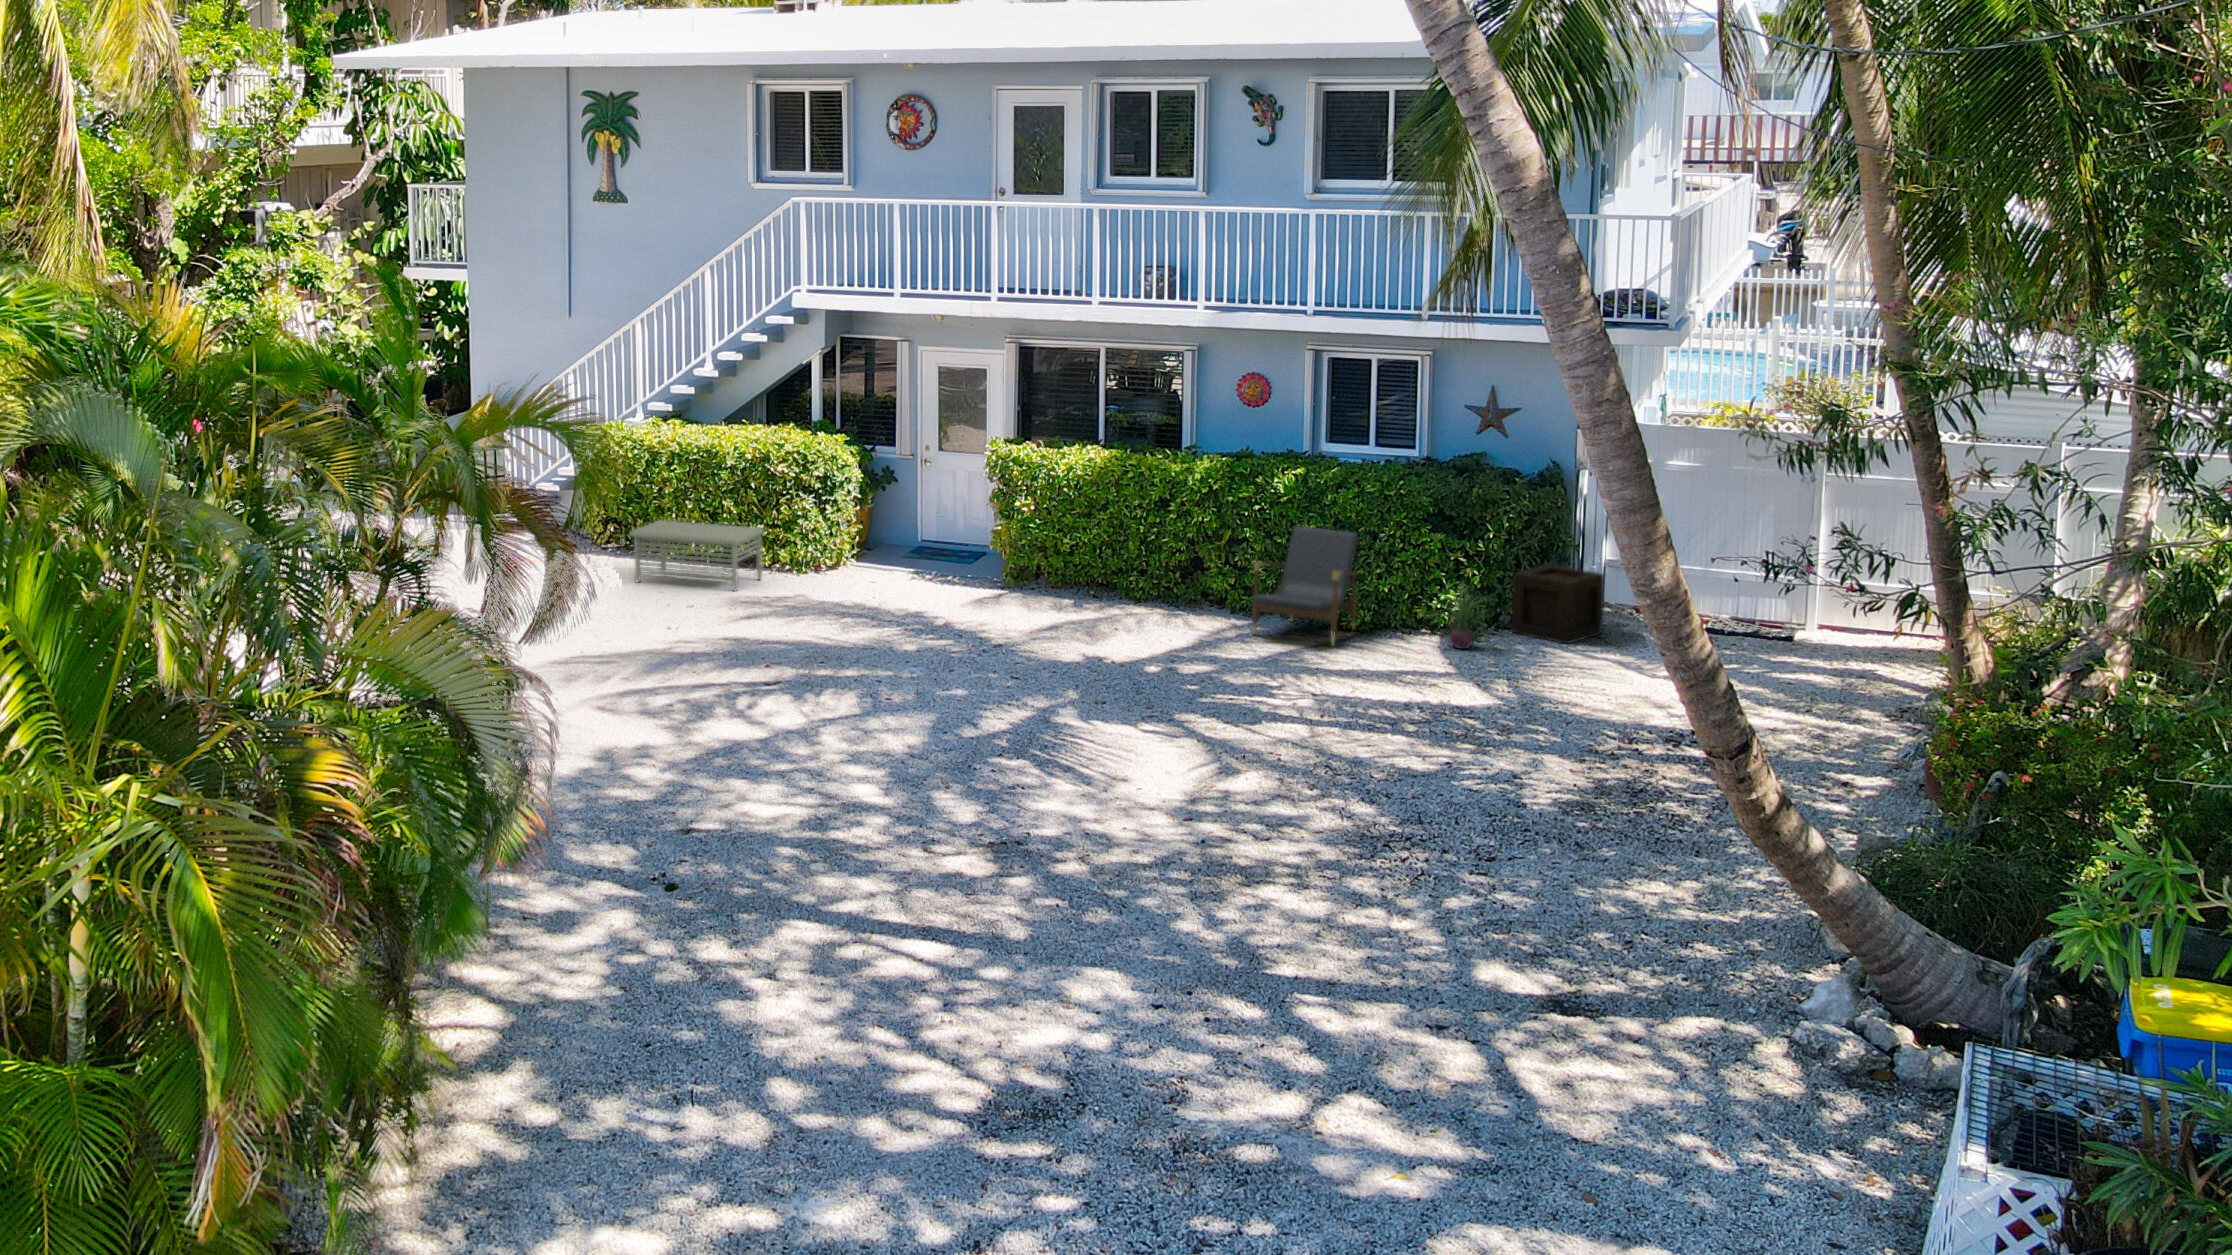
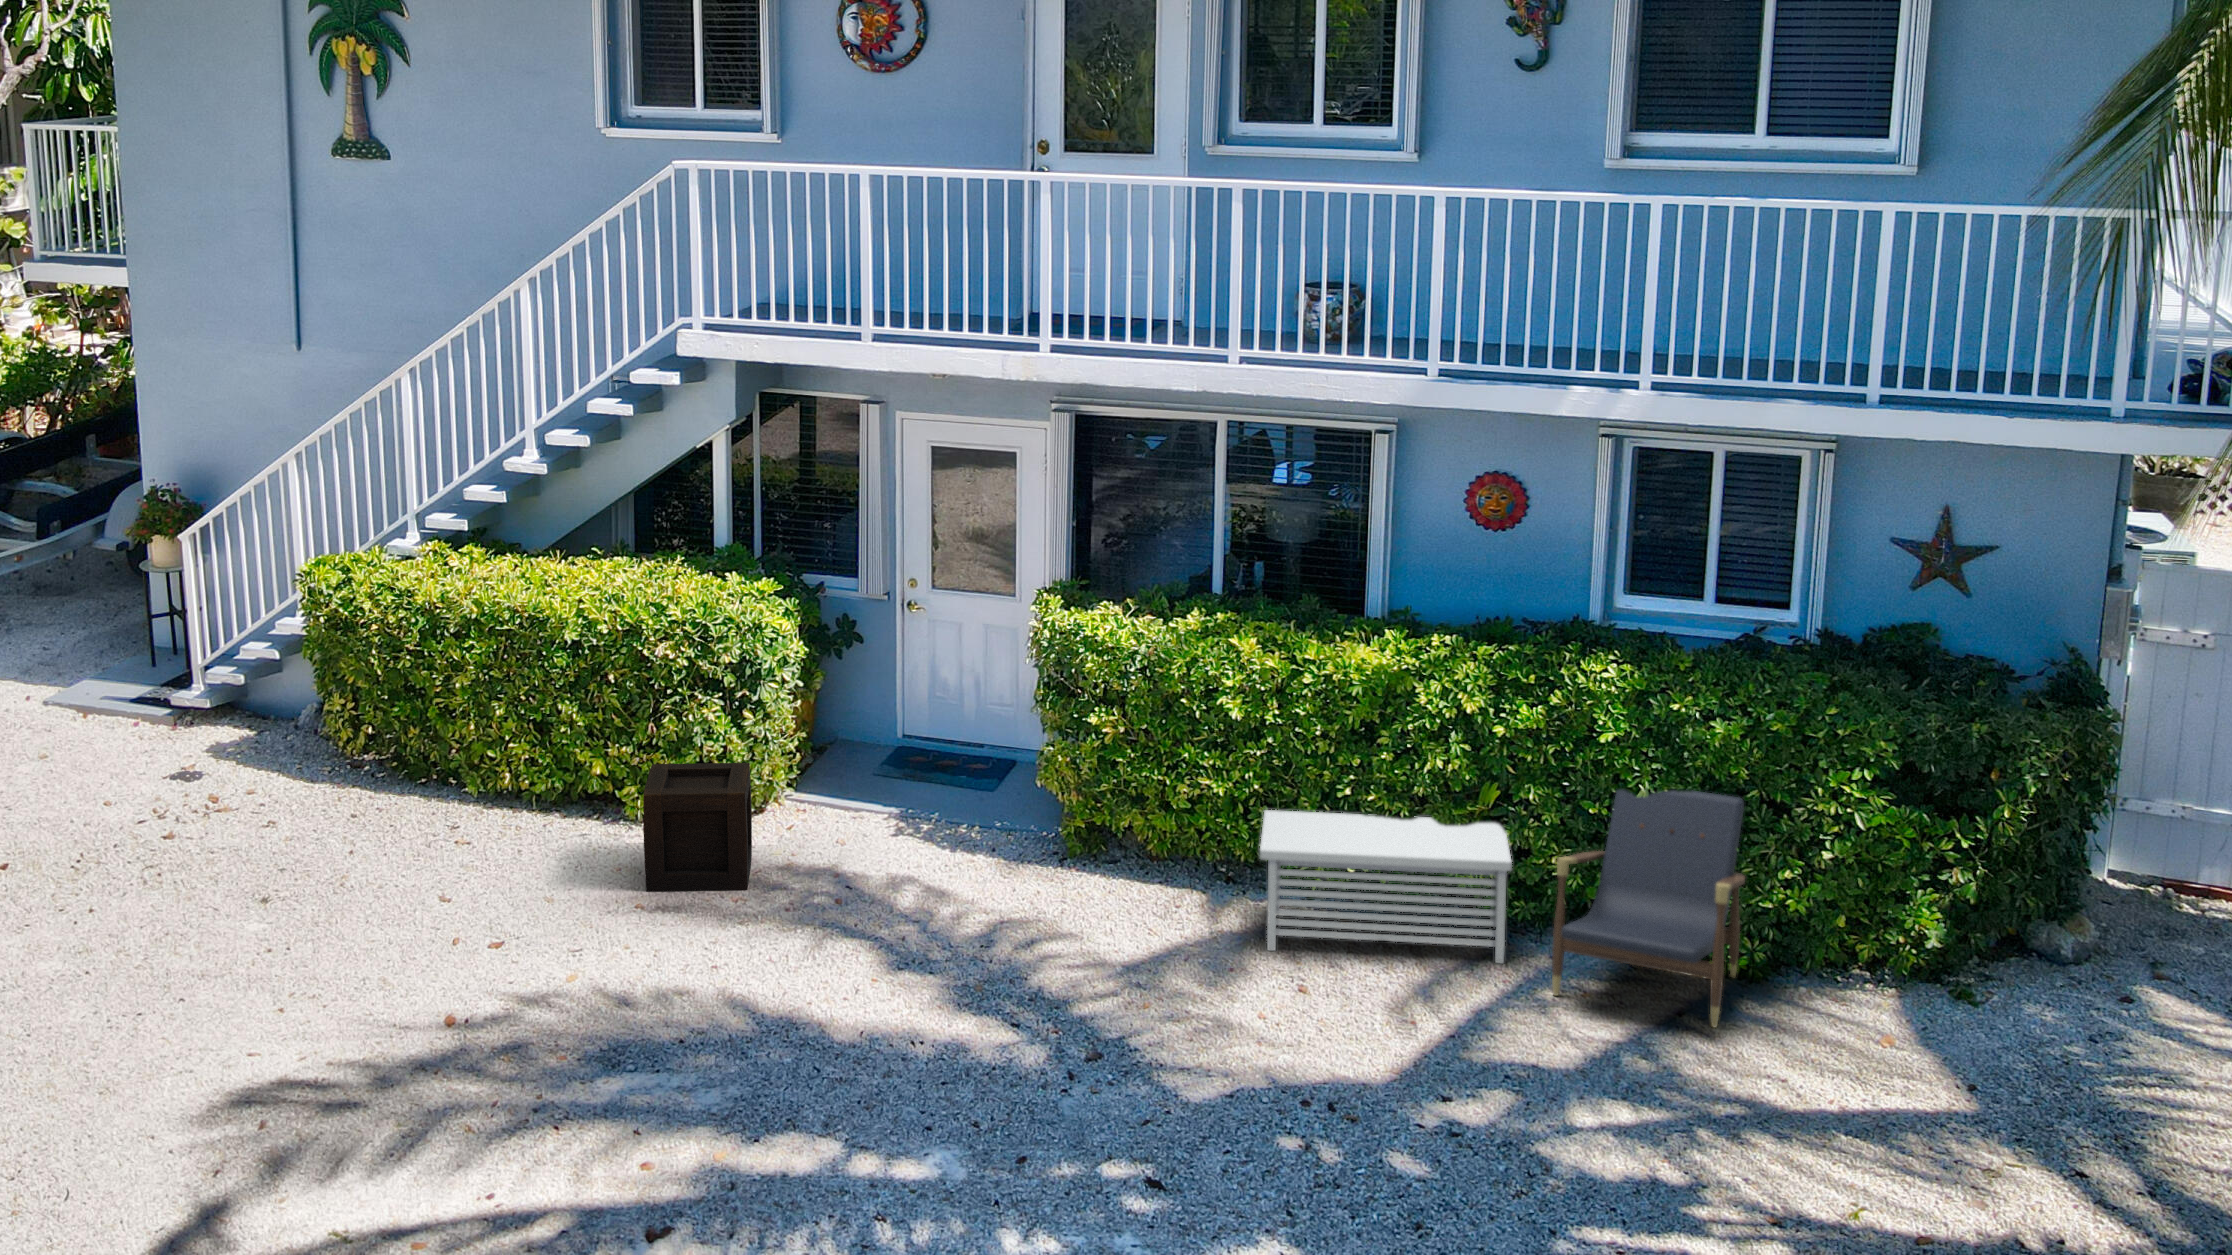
storage bench: present [629,520,764,591] -> present [1260,810,1512,963]
wooden crate: present [1512,565,1604,644] -> present [643,763,752,892]
decorative plant: present [1444,583,1485,649] -> none [1887,899,2020,1030]

